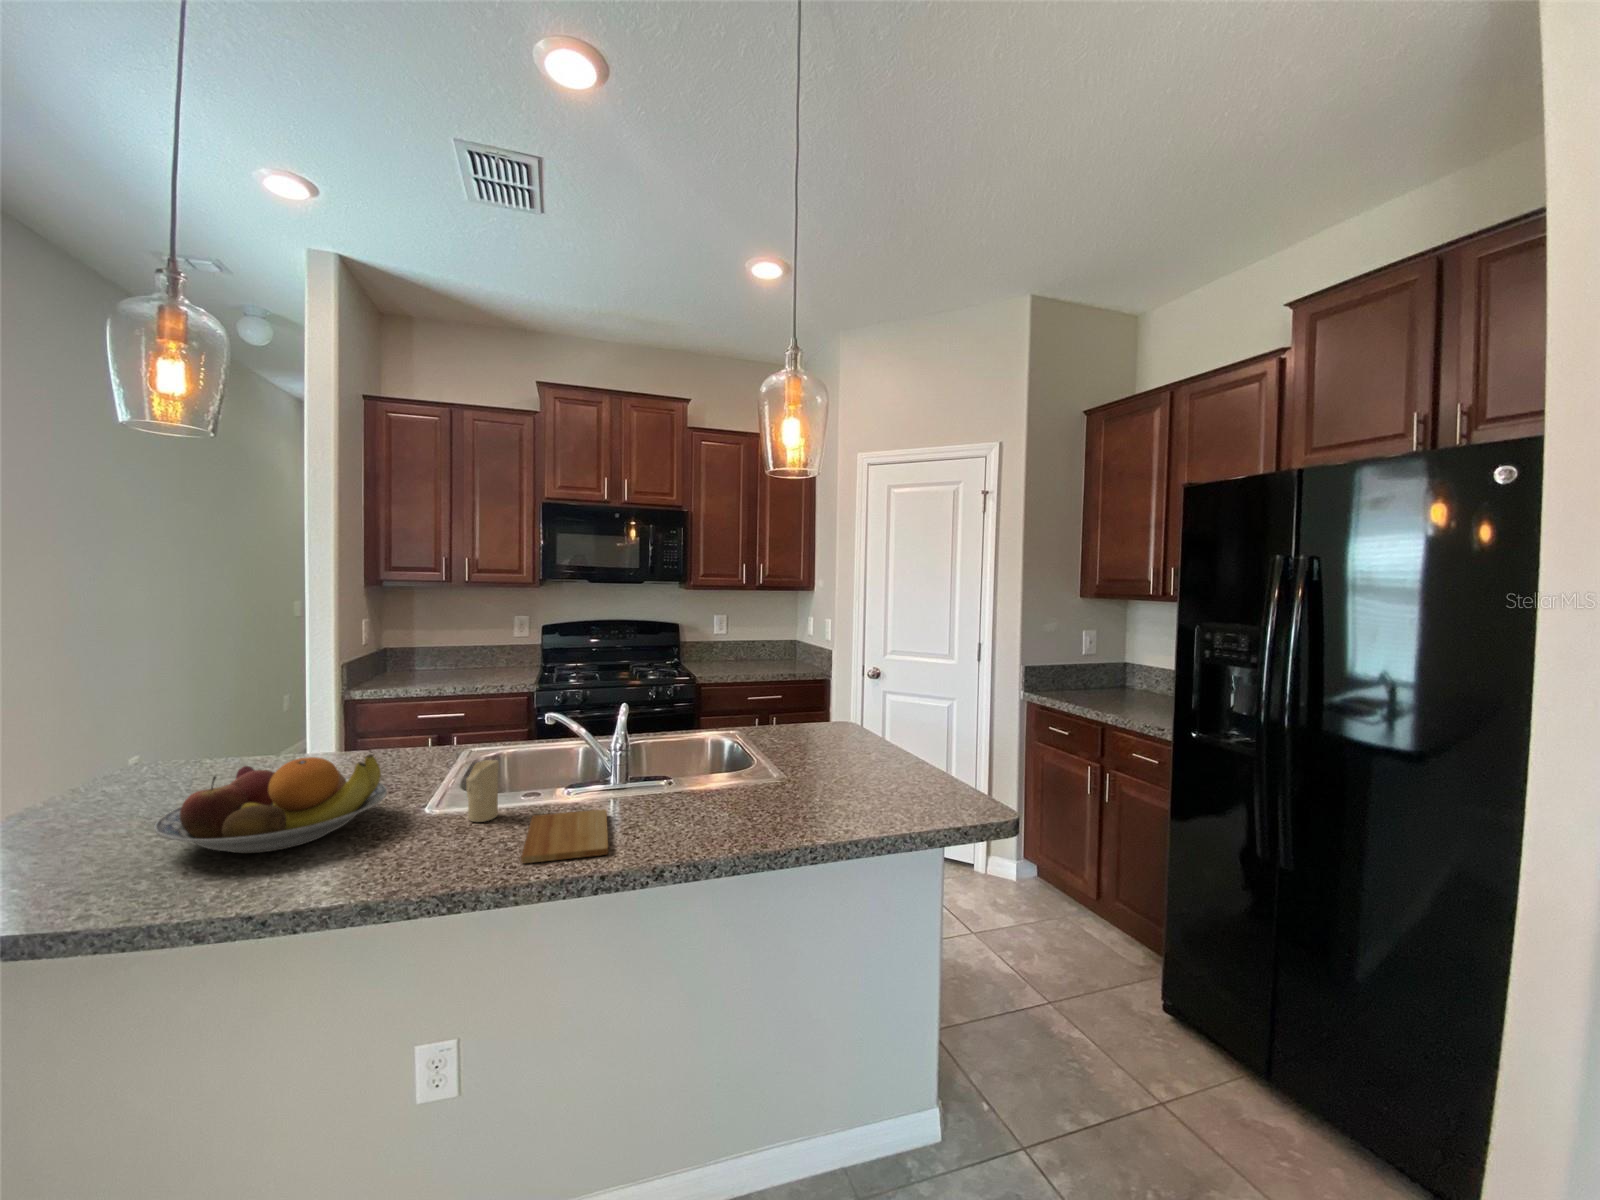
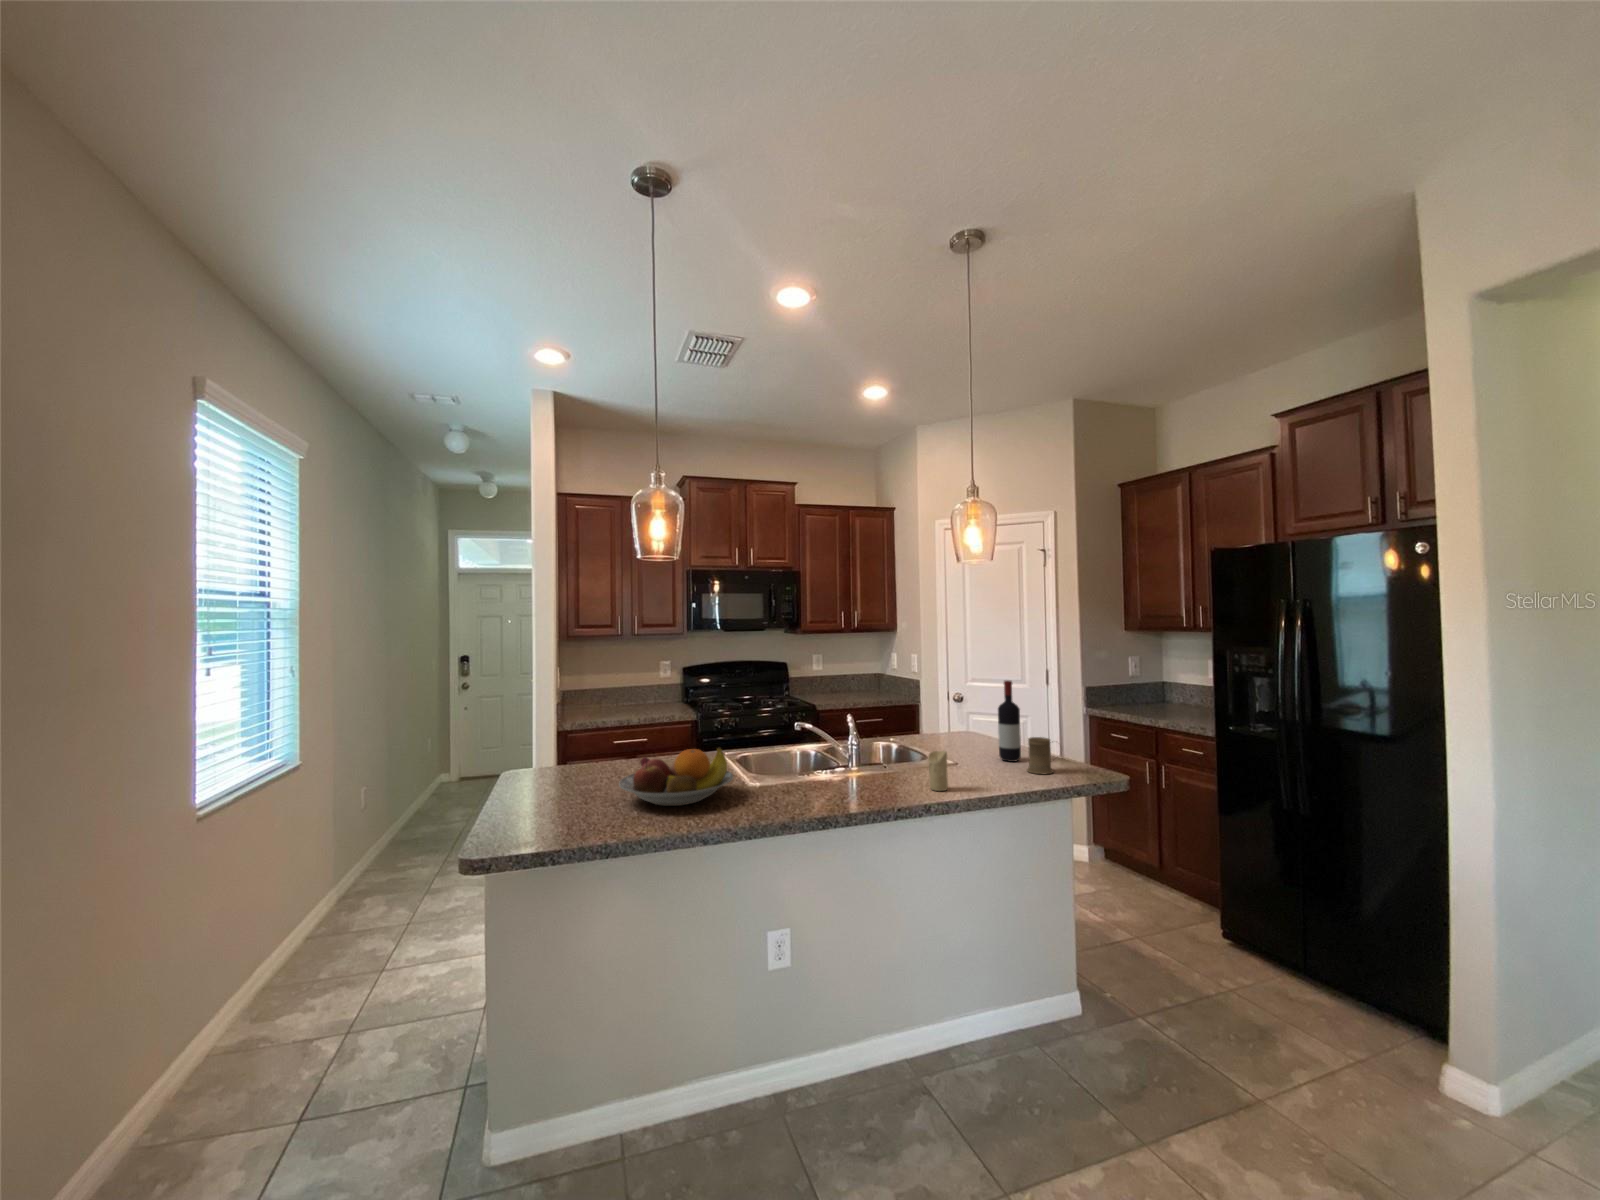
wine bottle: none [852,660,883,778] -> present [998,681,1021,762]
mug: none [874,747,926,805] -> present [1027,737,1053,774]
candle: present [466,760,499,822] -> present [928,751,948,791]
cutting board: present [521,809,608,864] -> none [821,780,889,806]

